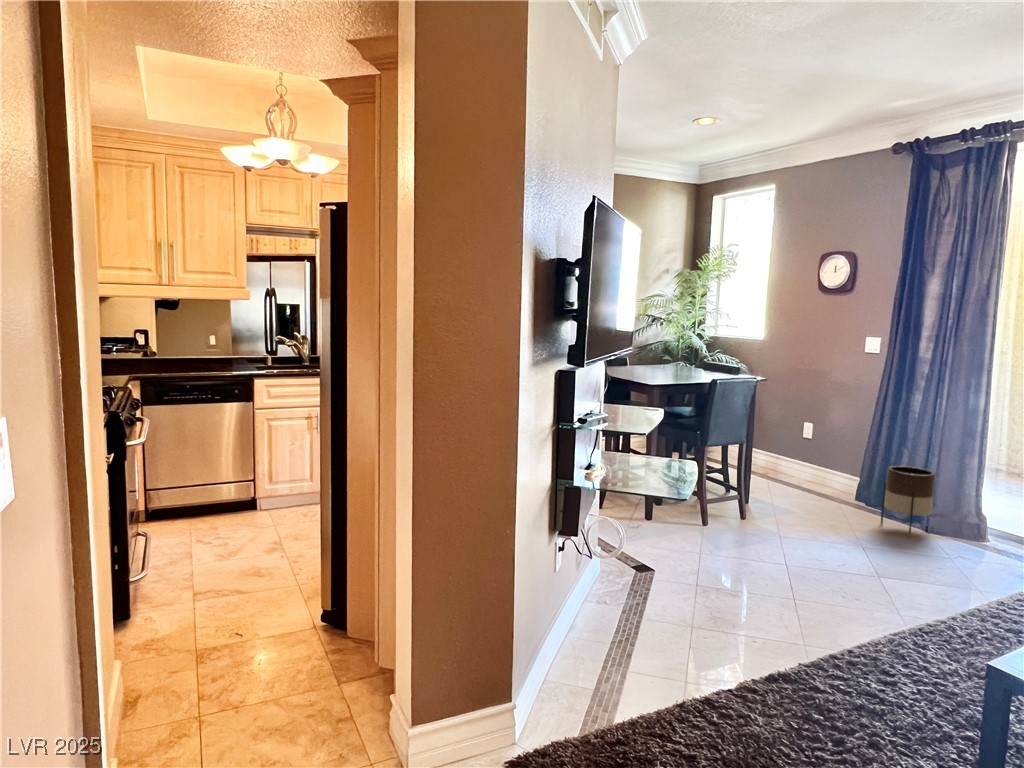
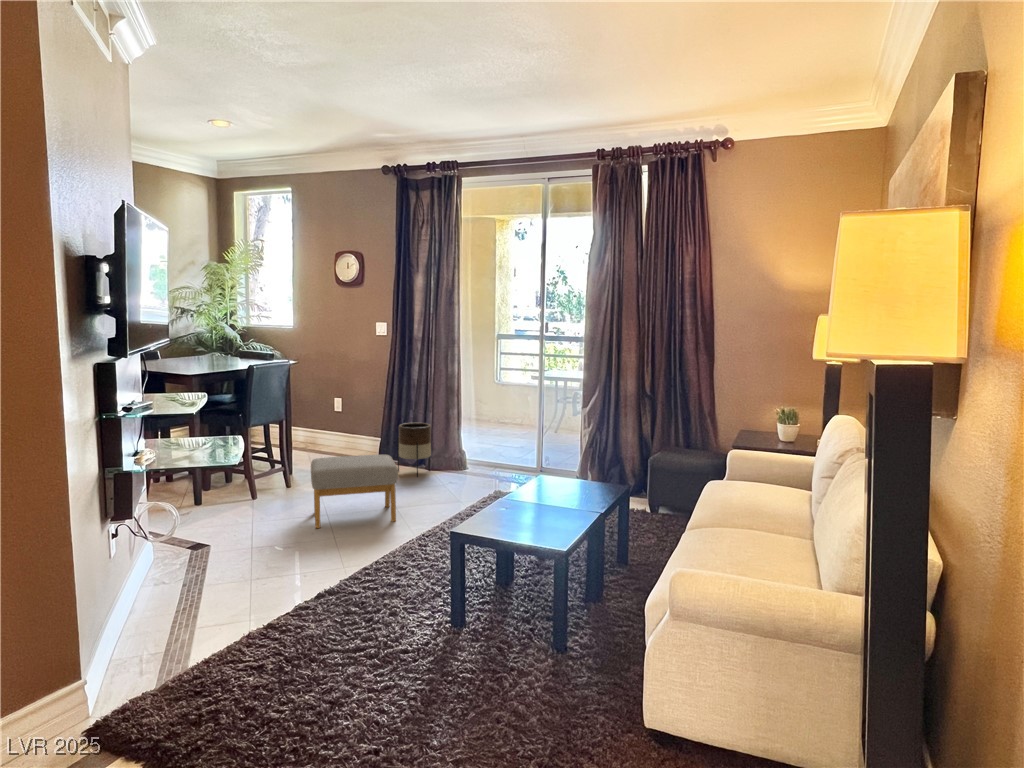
footstool: none [770,495,887,596] -> present [311,455,398,528]

